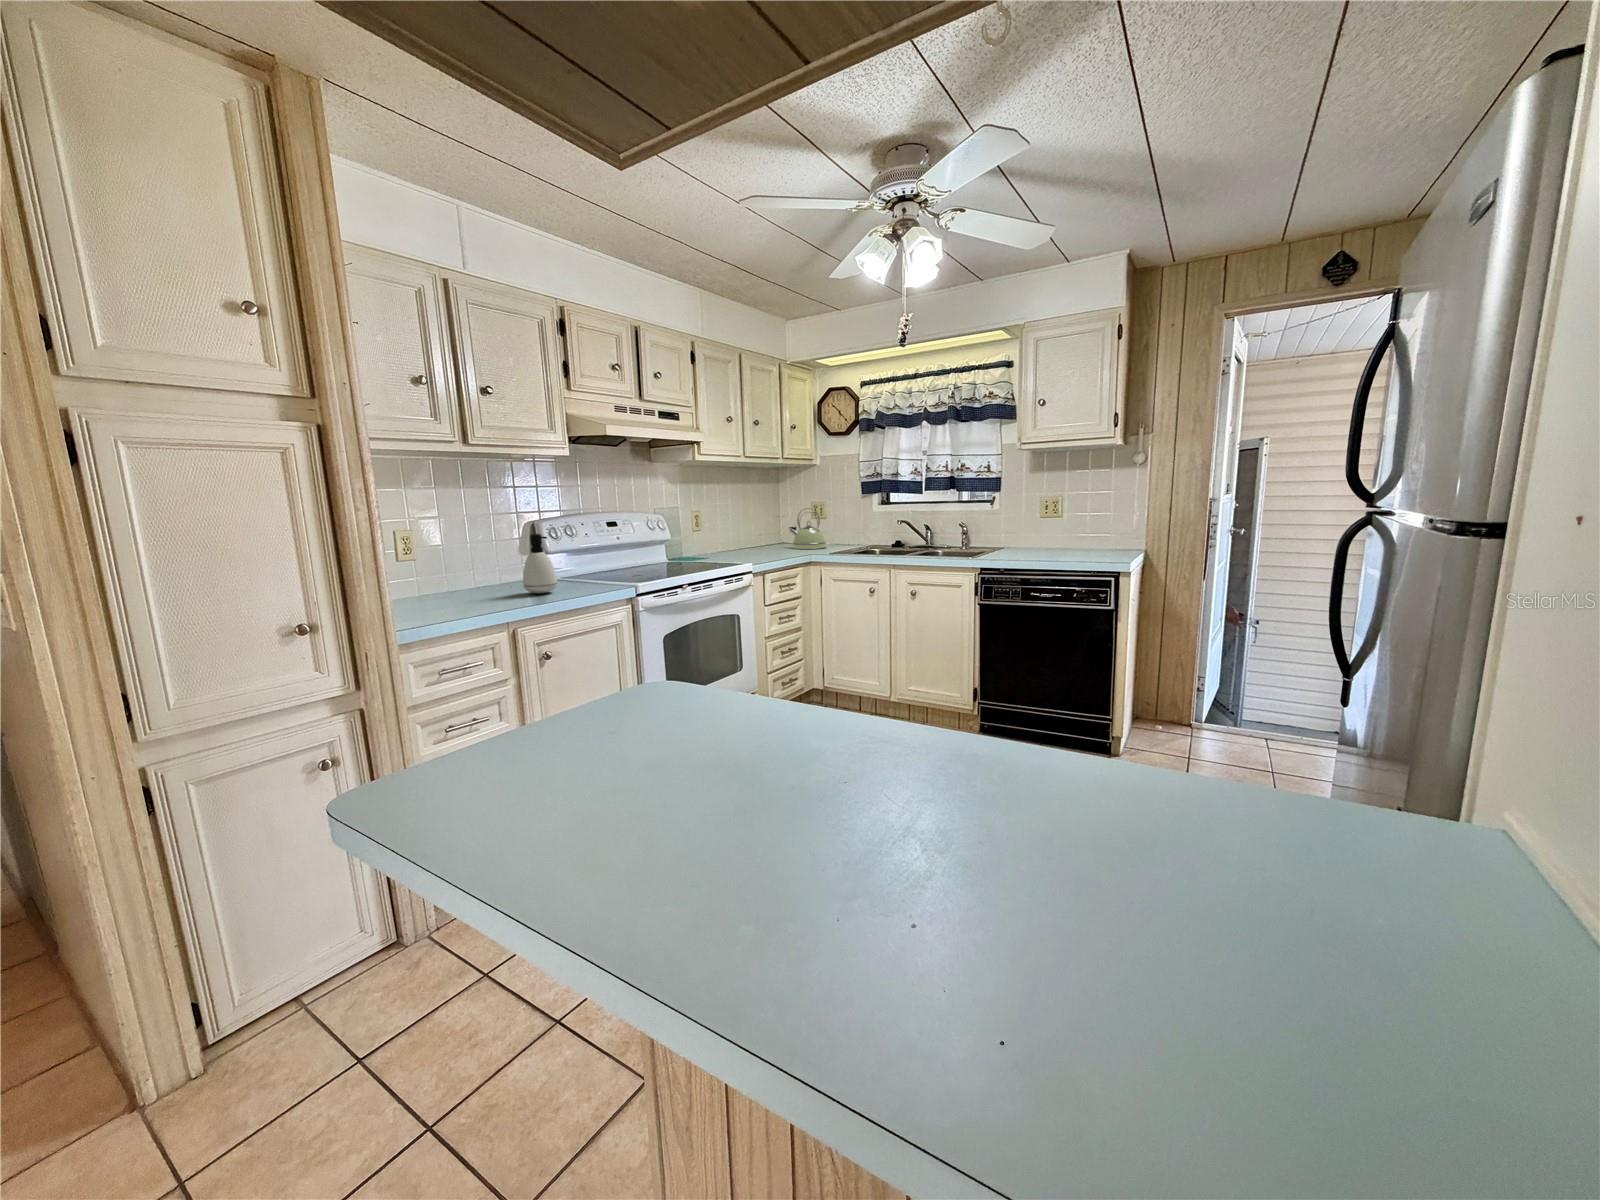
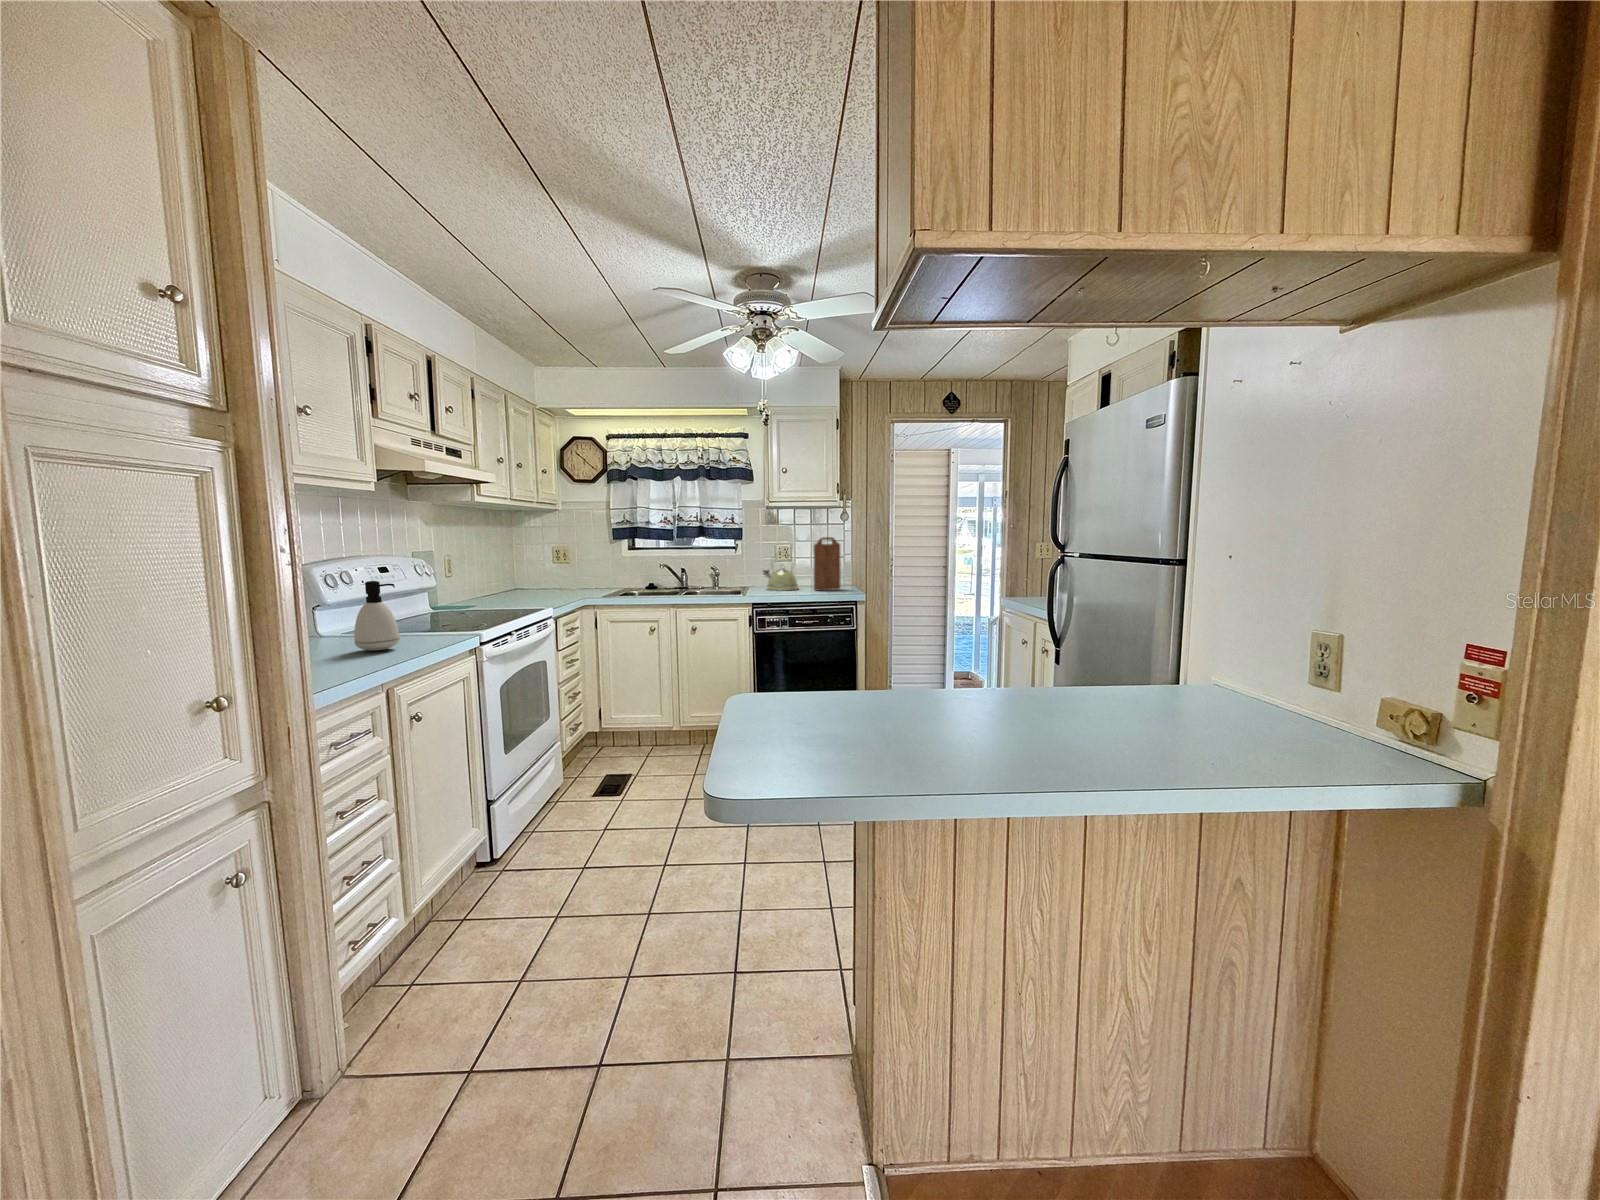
cutting board: none [1085,488,1131,558] -> present [813,537,840,590]
kettle: present [789,508,826,549] -> present [763,553,798,591]

